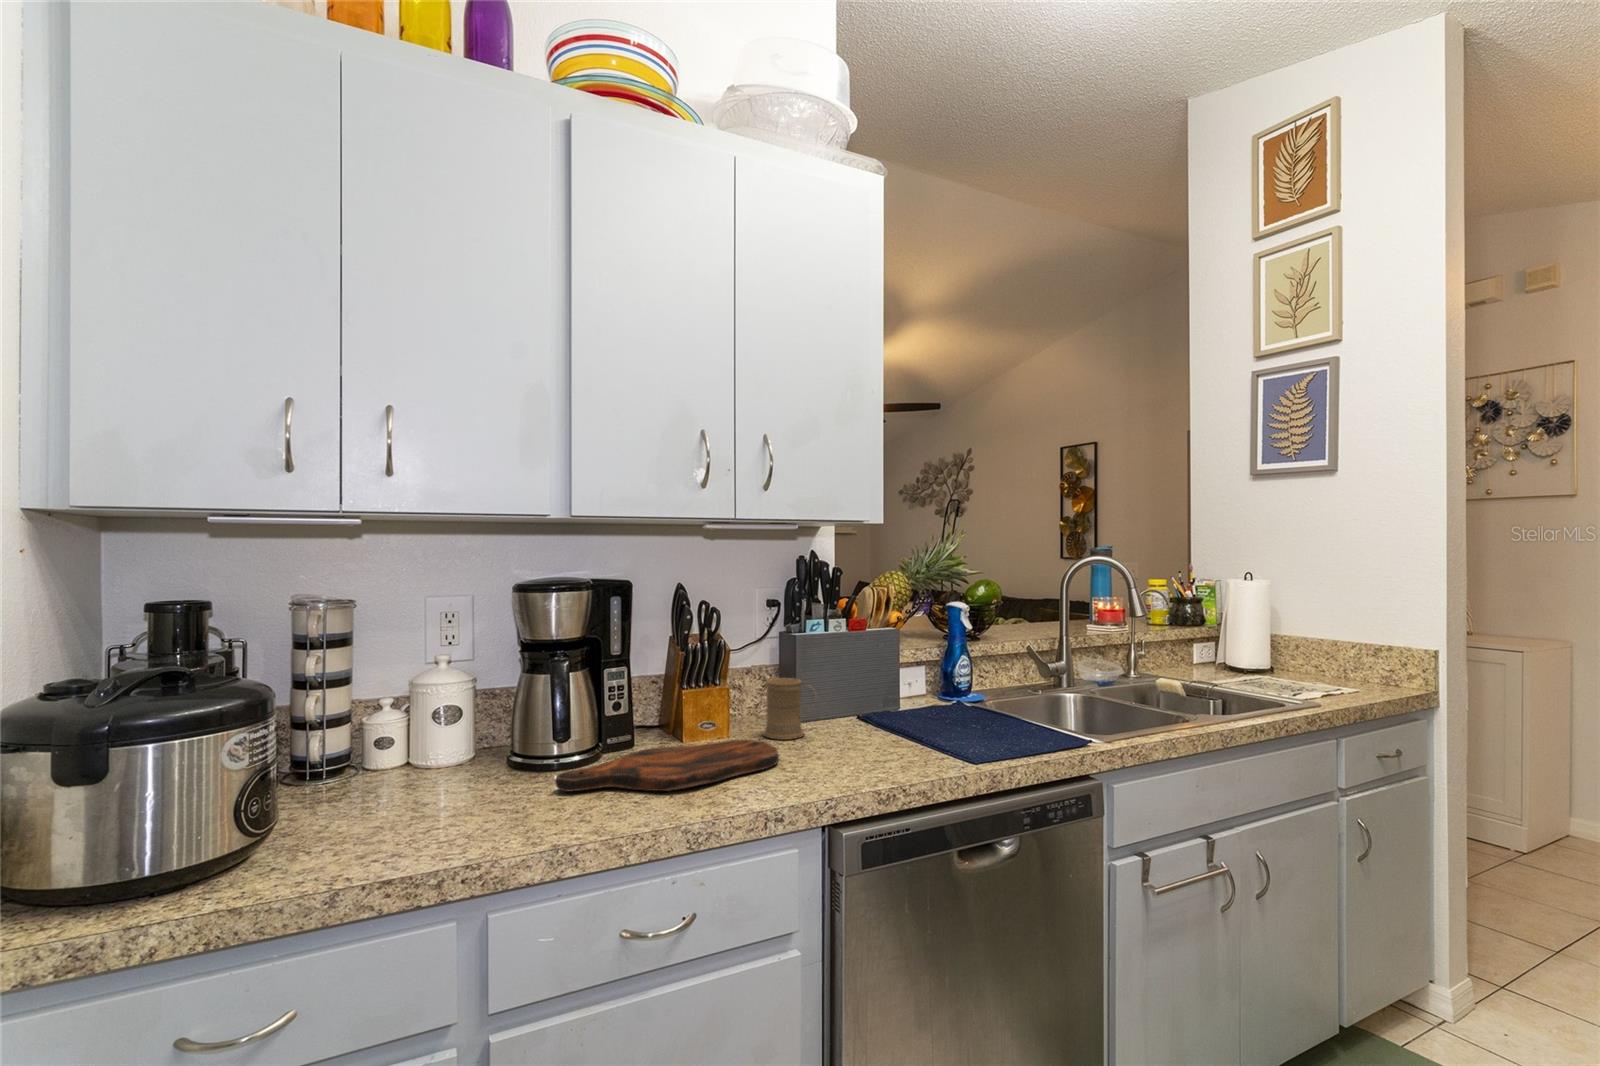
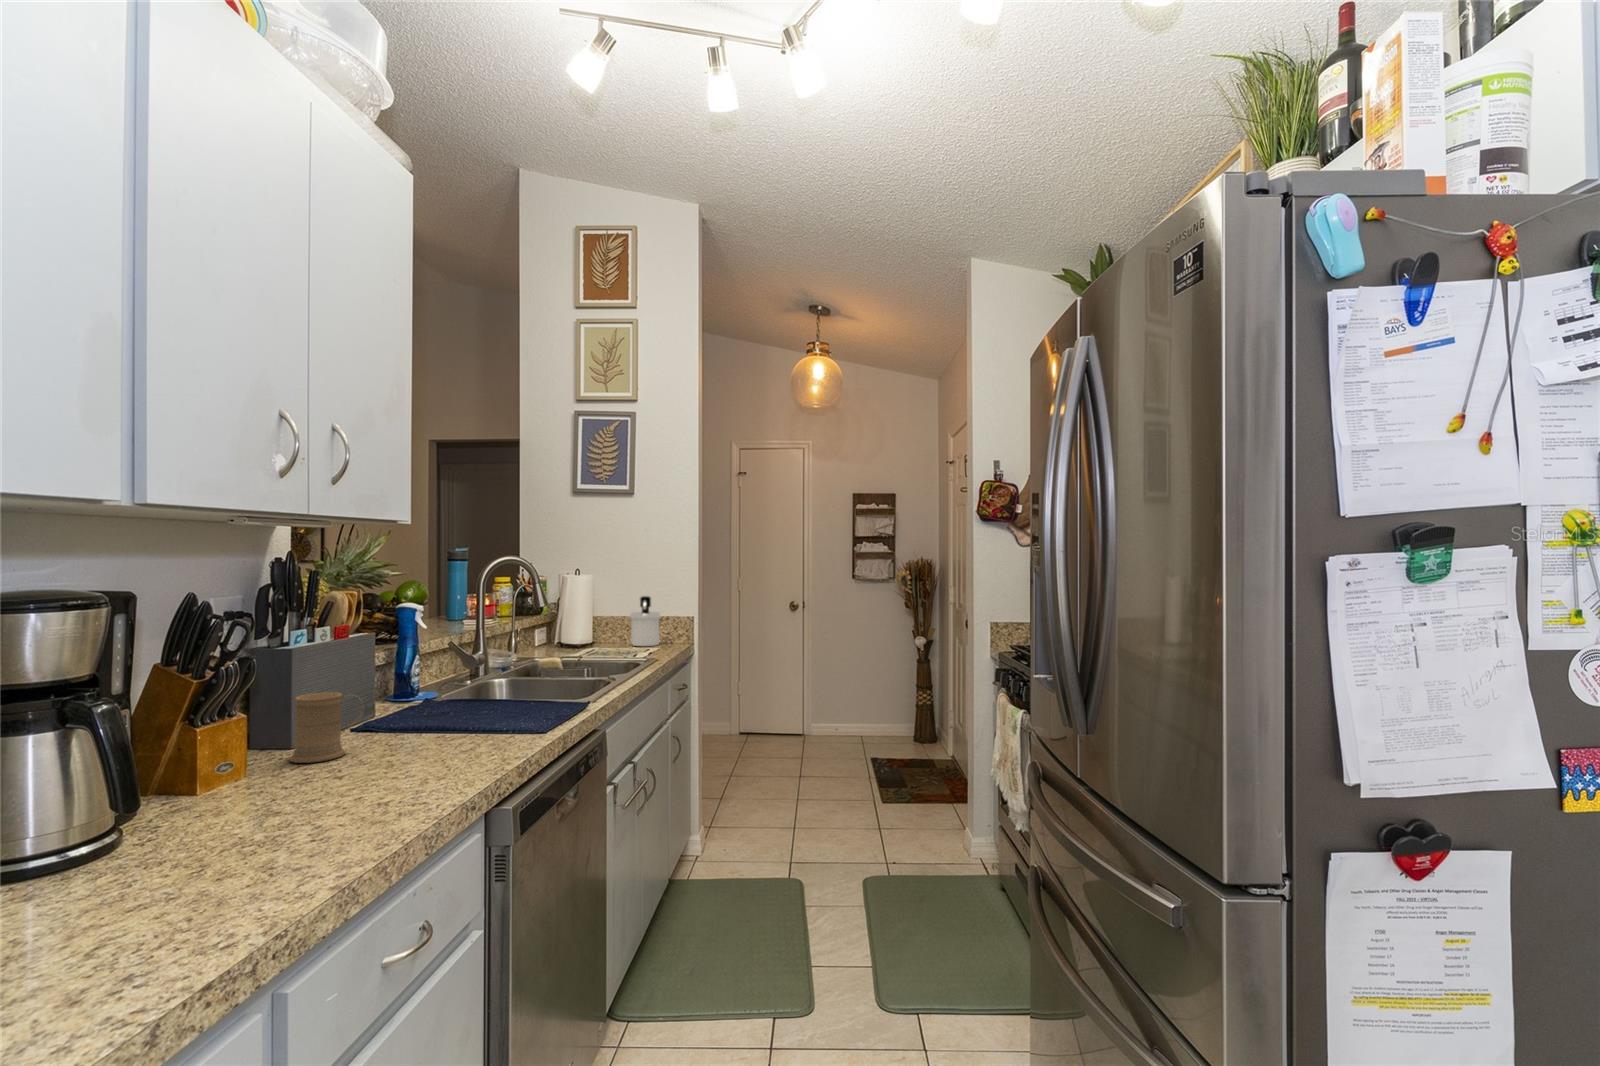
soap dispenser: none [1323,617,1375,690] -> present [630,596,660,646]
cutting board: present [555,739,779,791] -> none [169,758,389,864]

